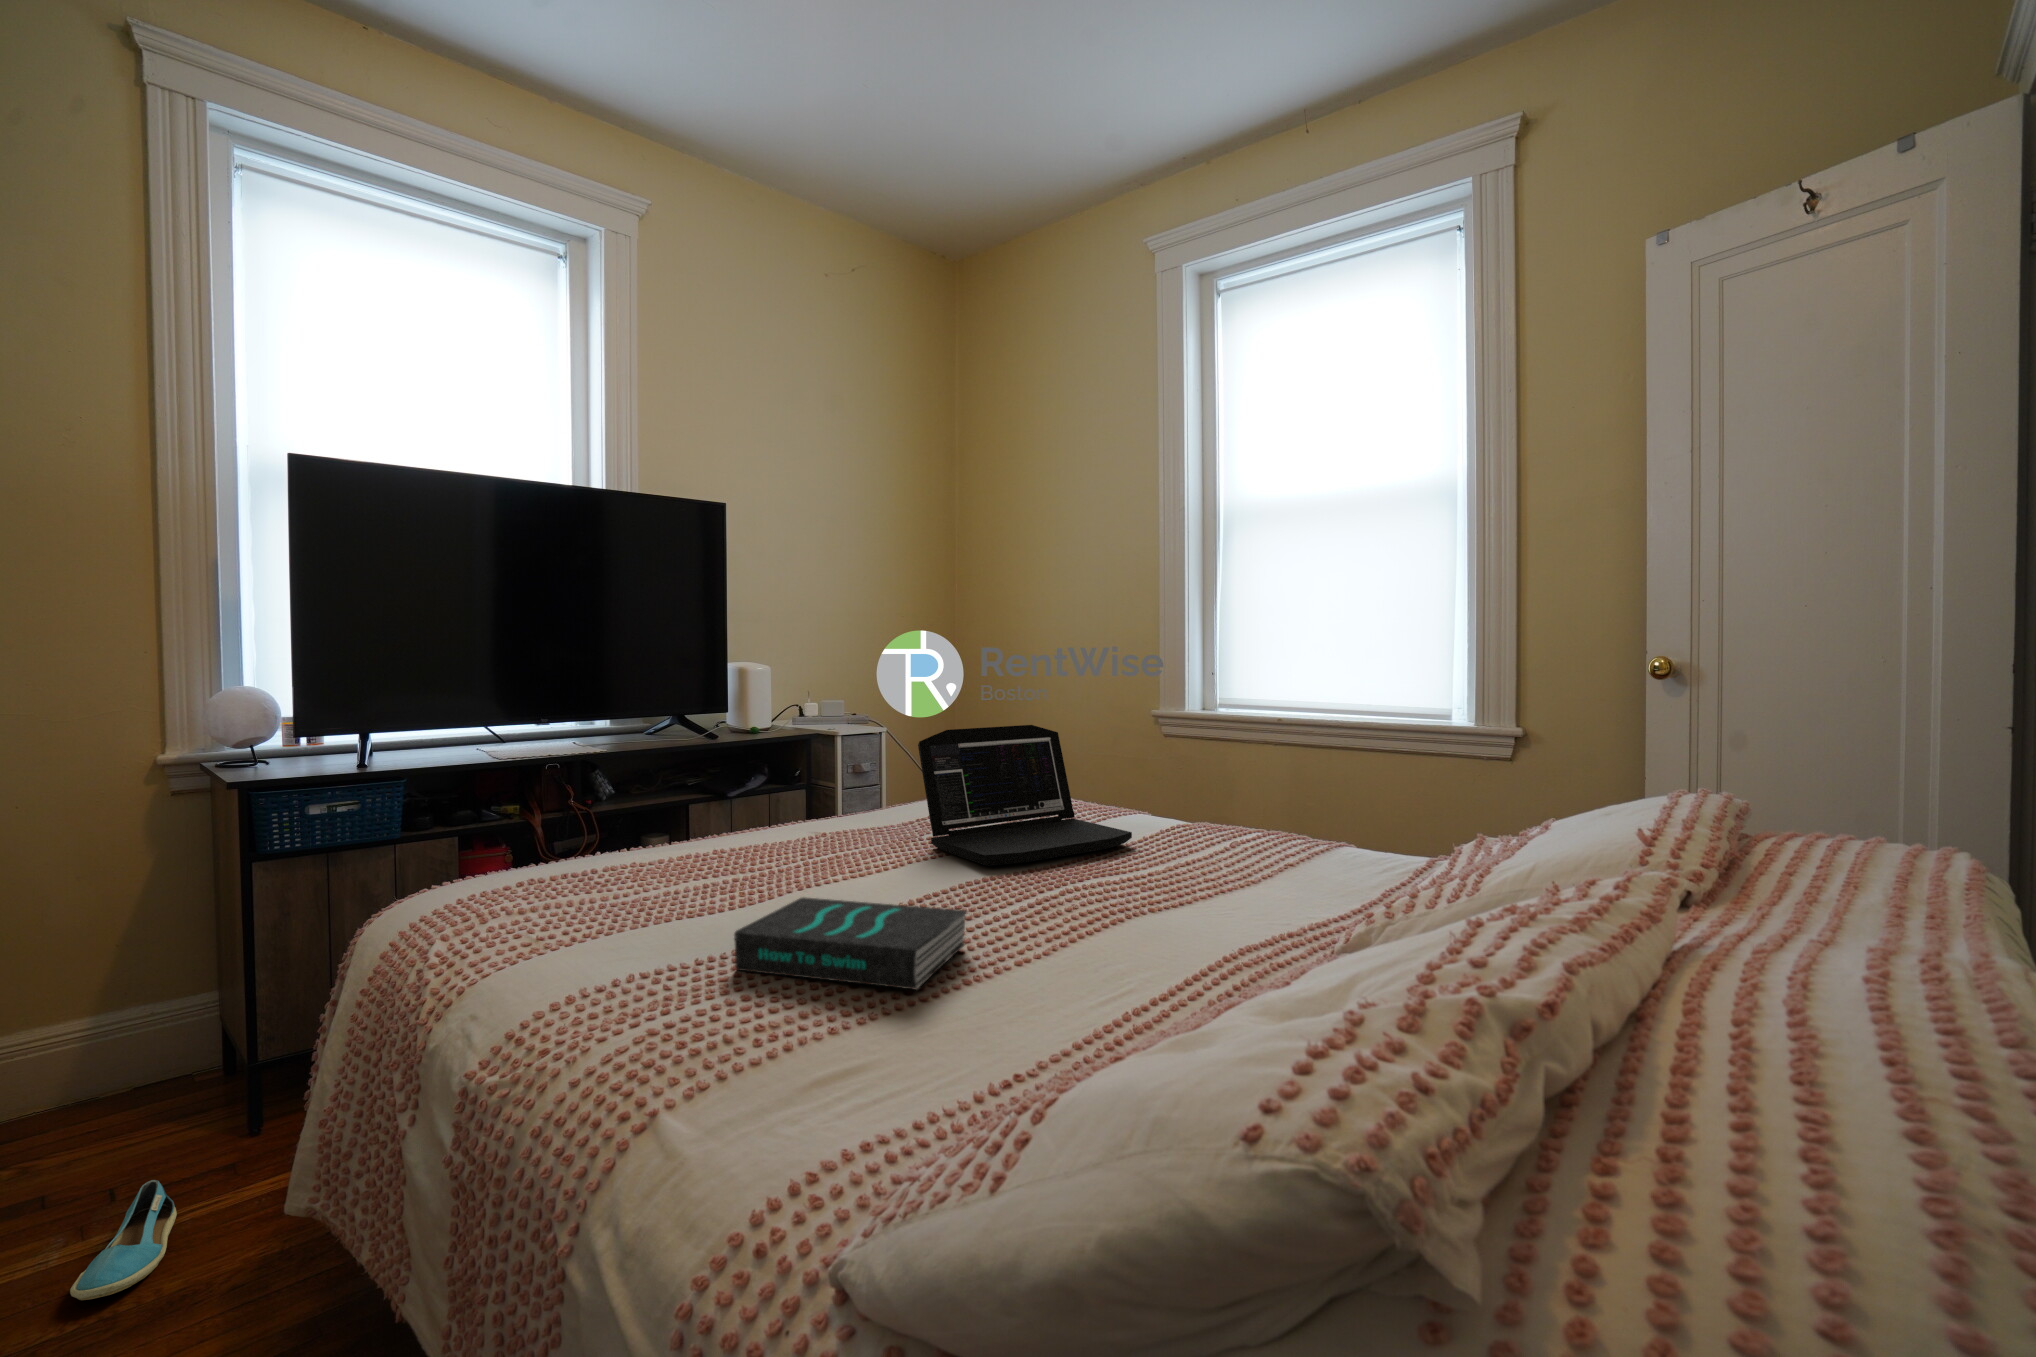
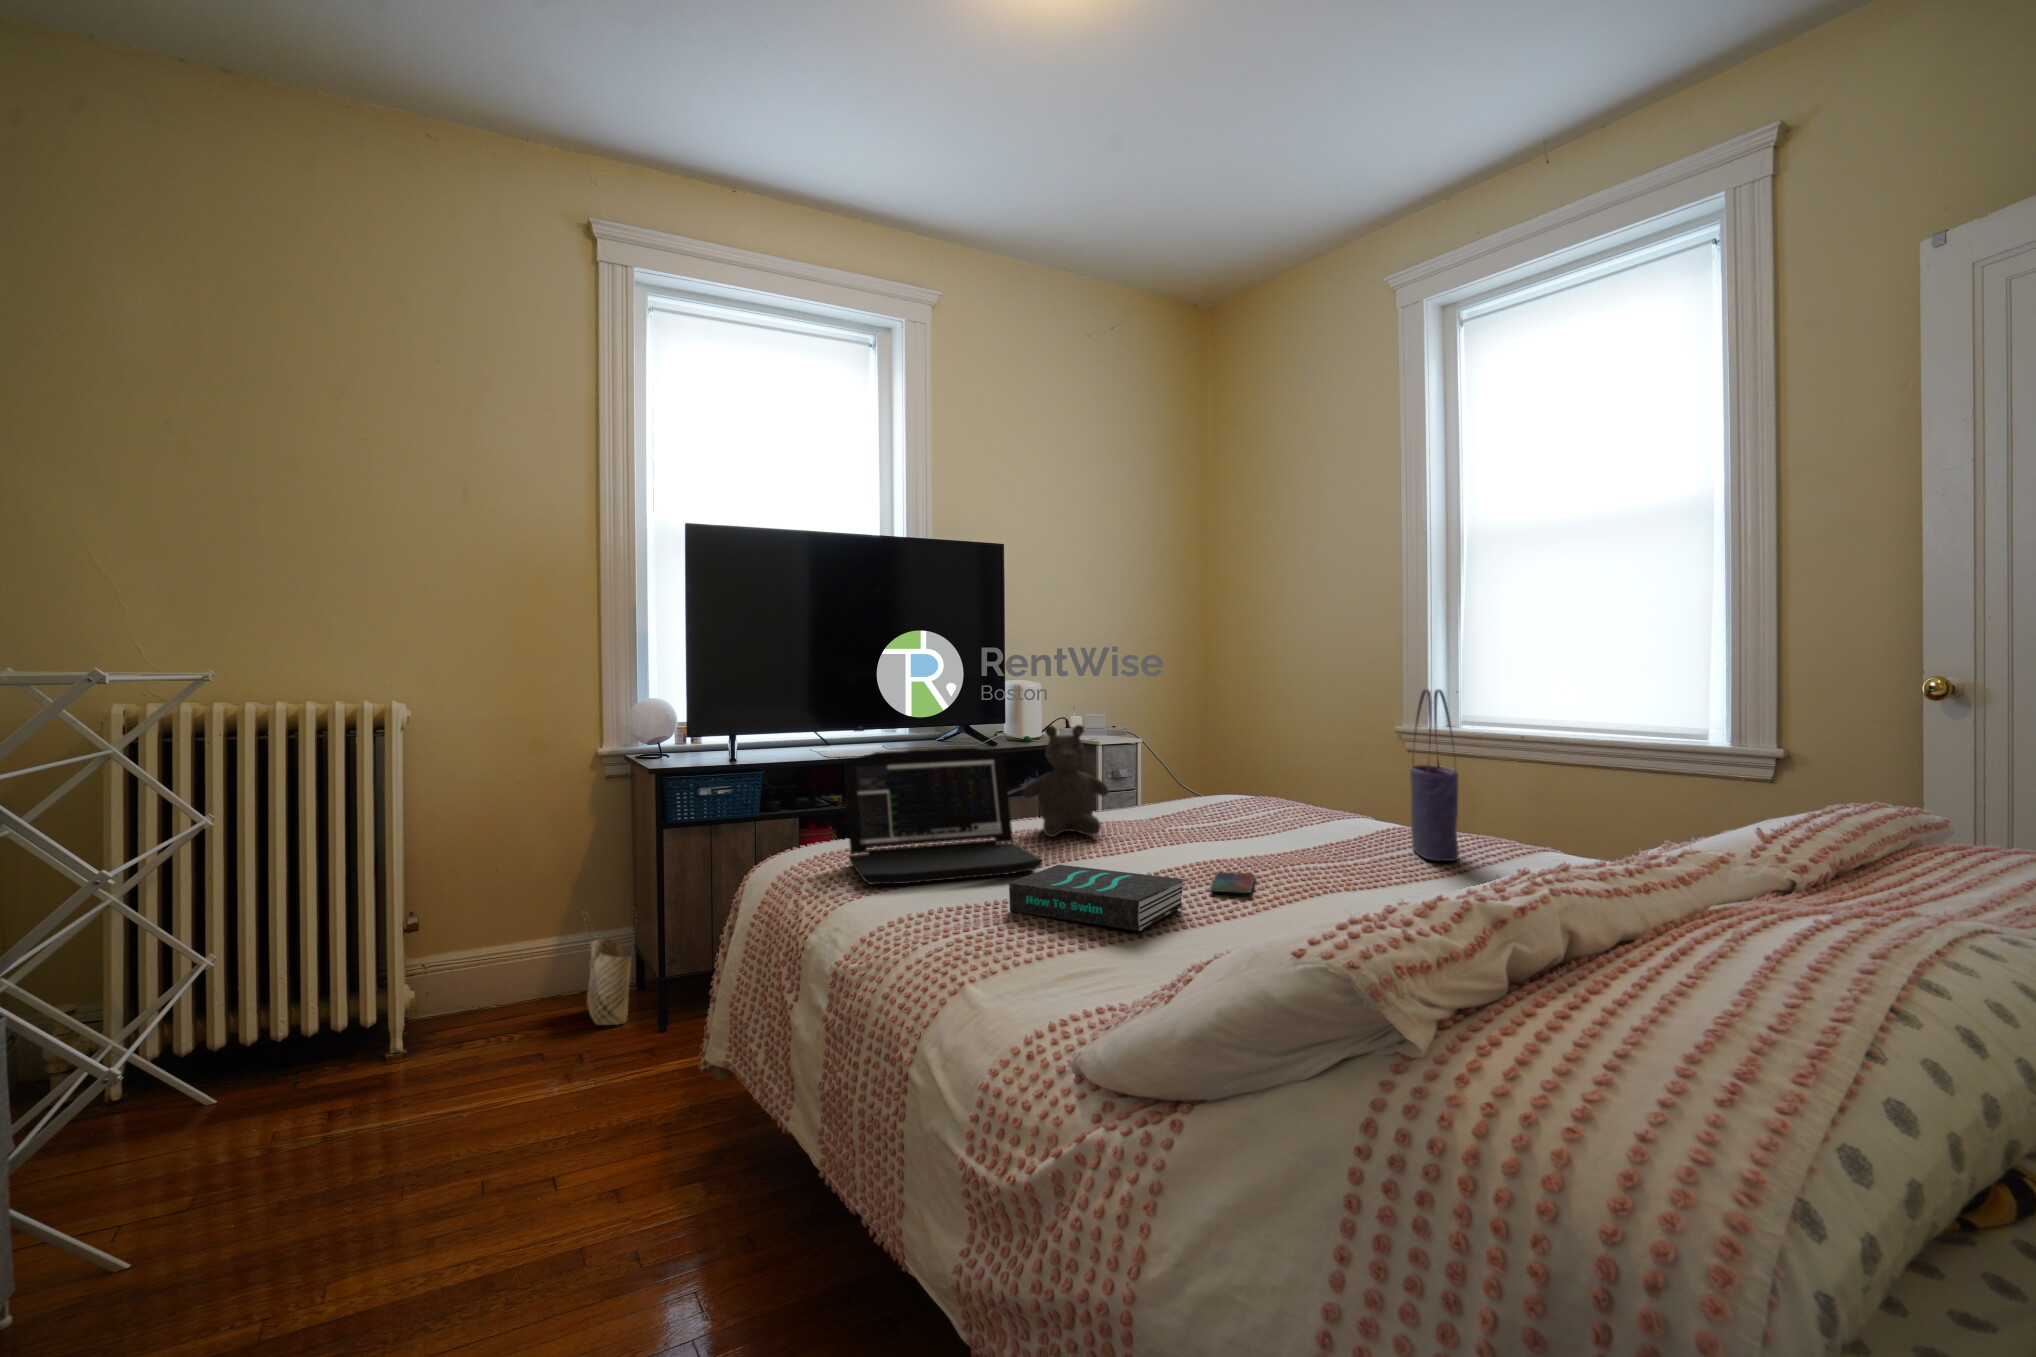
tote bag: none [1195,674,1249,862] -> present [1410,689,1459,861]
teddy bear: none [753,715,860,853] -> present [1022,725,1109,837]
laptop: present [918,725,1132,866] -> present [845,748,1042,885]
smartphone: none [994,890,1044,920] -> present [1210,872,1255,893]
woven basket: none [117,963,208,1133] -> present [584,911,632,1025]
shoe: present [70,1180,177,1300] -> none [579,1051,631,1120]

